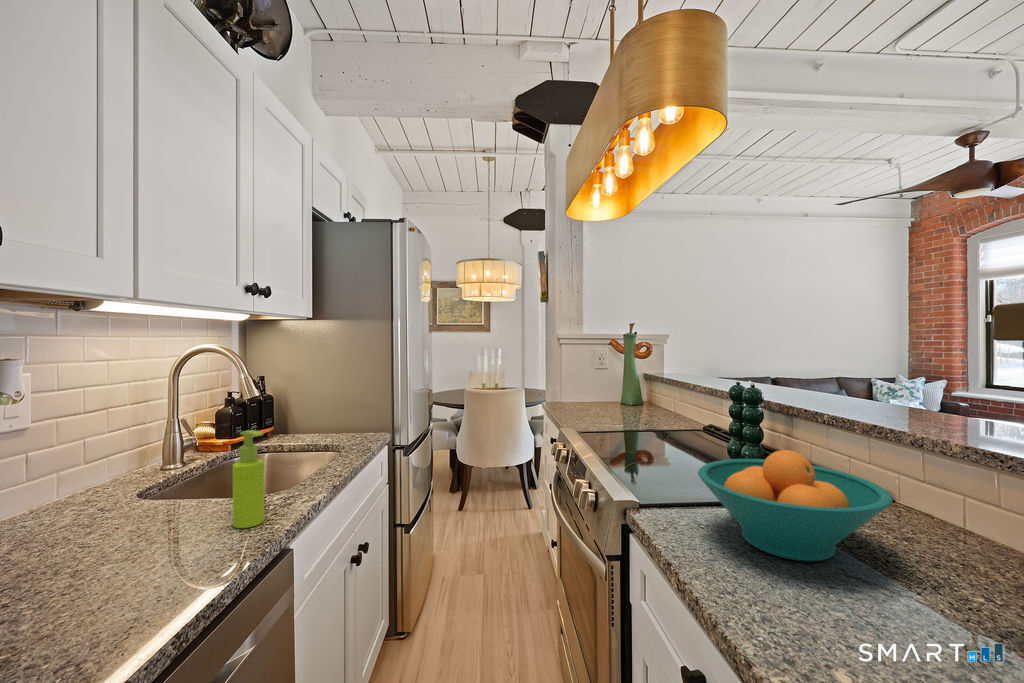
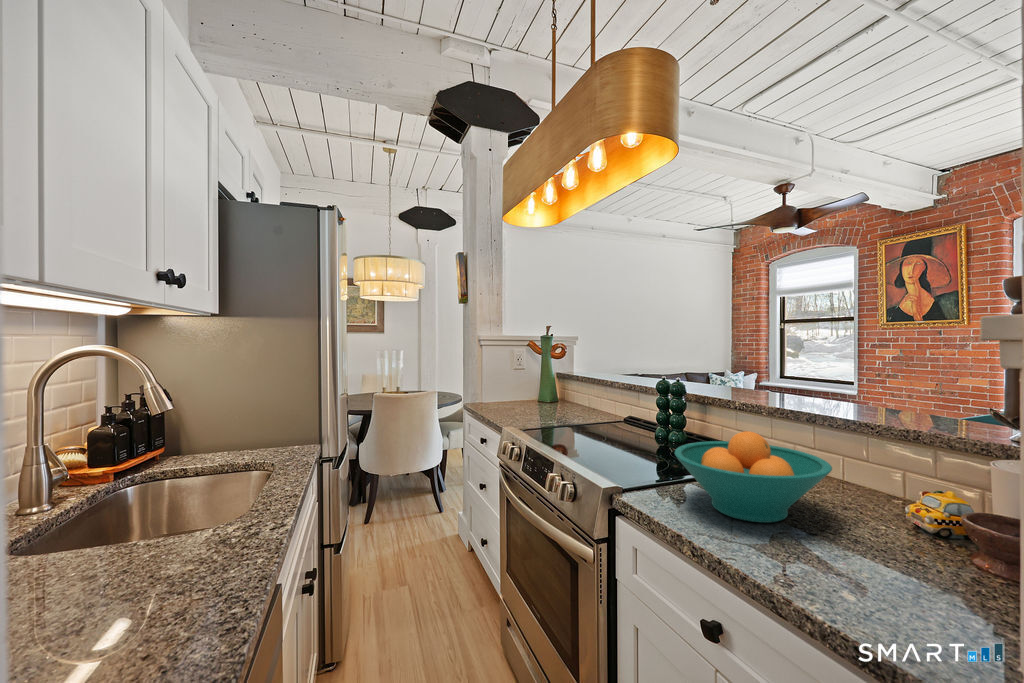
soap dispenser: present [232,430,264,528] -> none [172,451,216,572]

